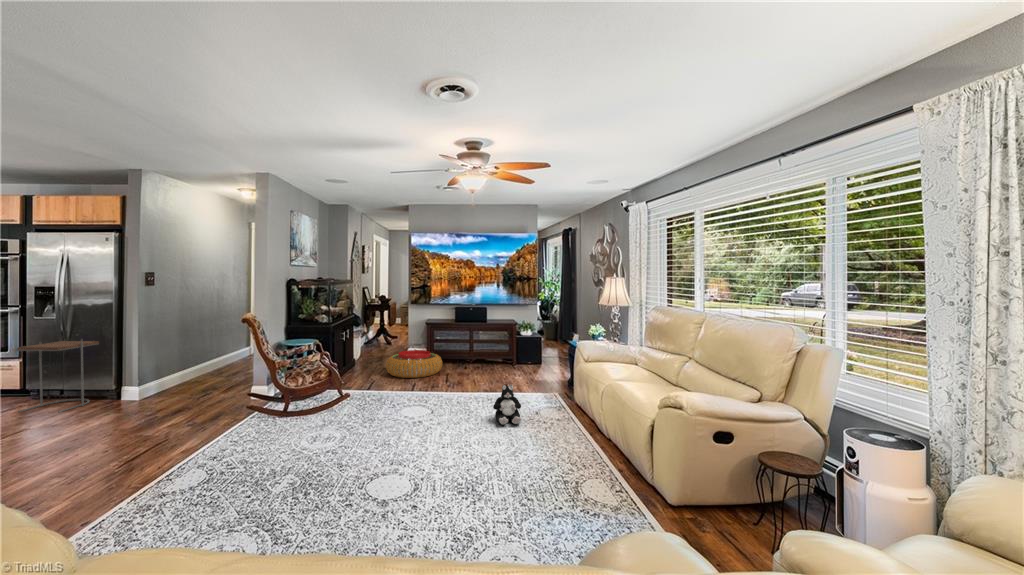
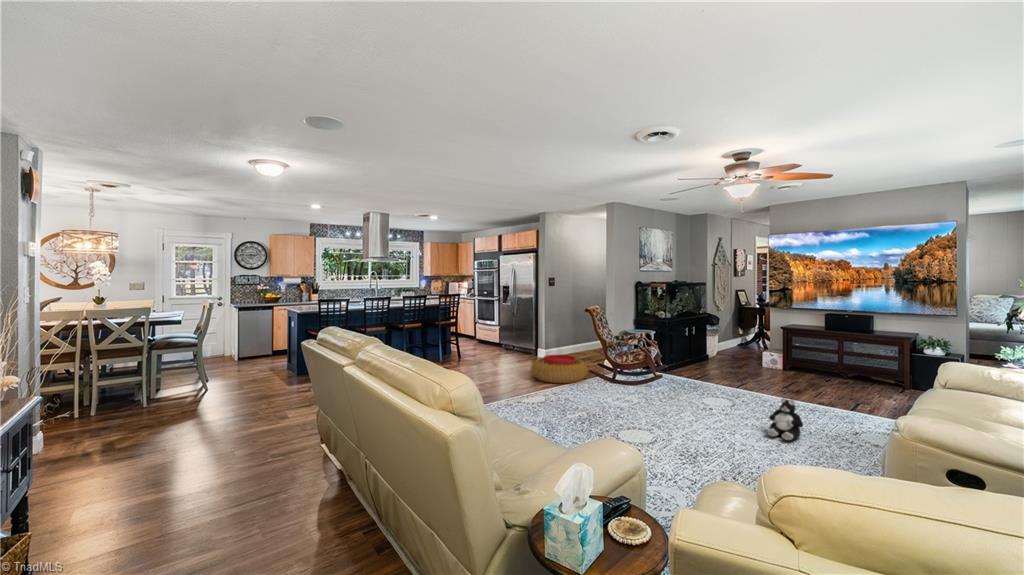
side table: present [17,339,99,412] -> none [509,315,541,355]
pouf: present [386,350,442,378] -> present [531,355,587,383]

